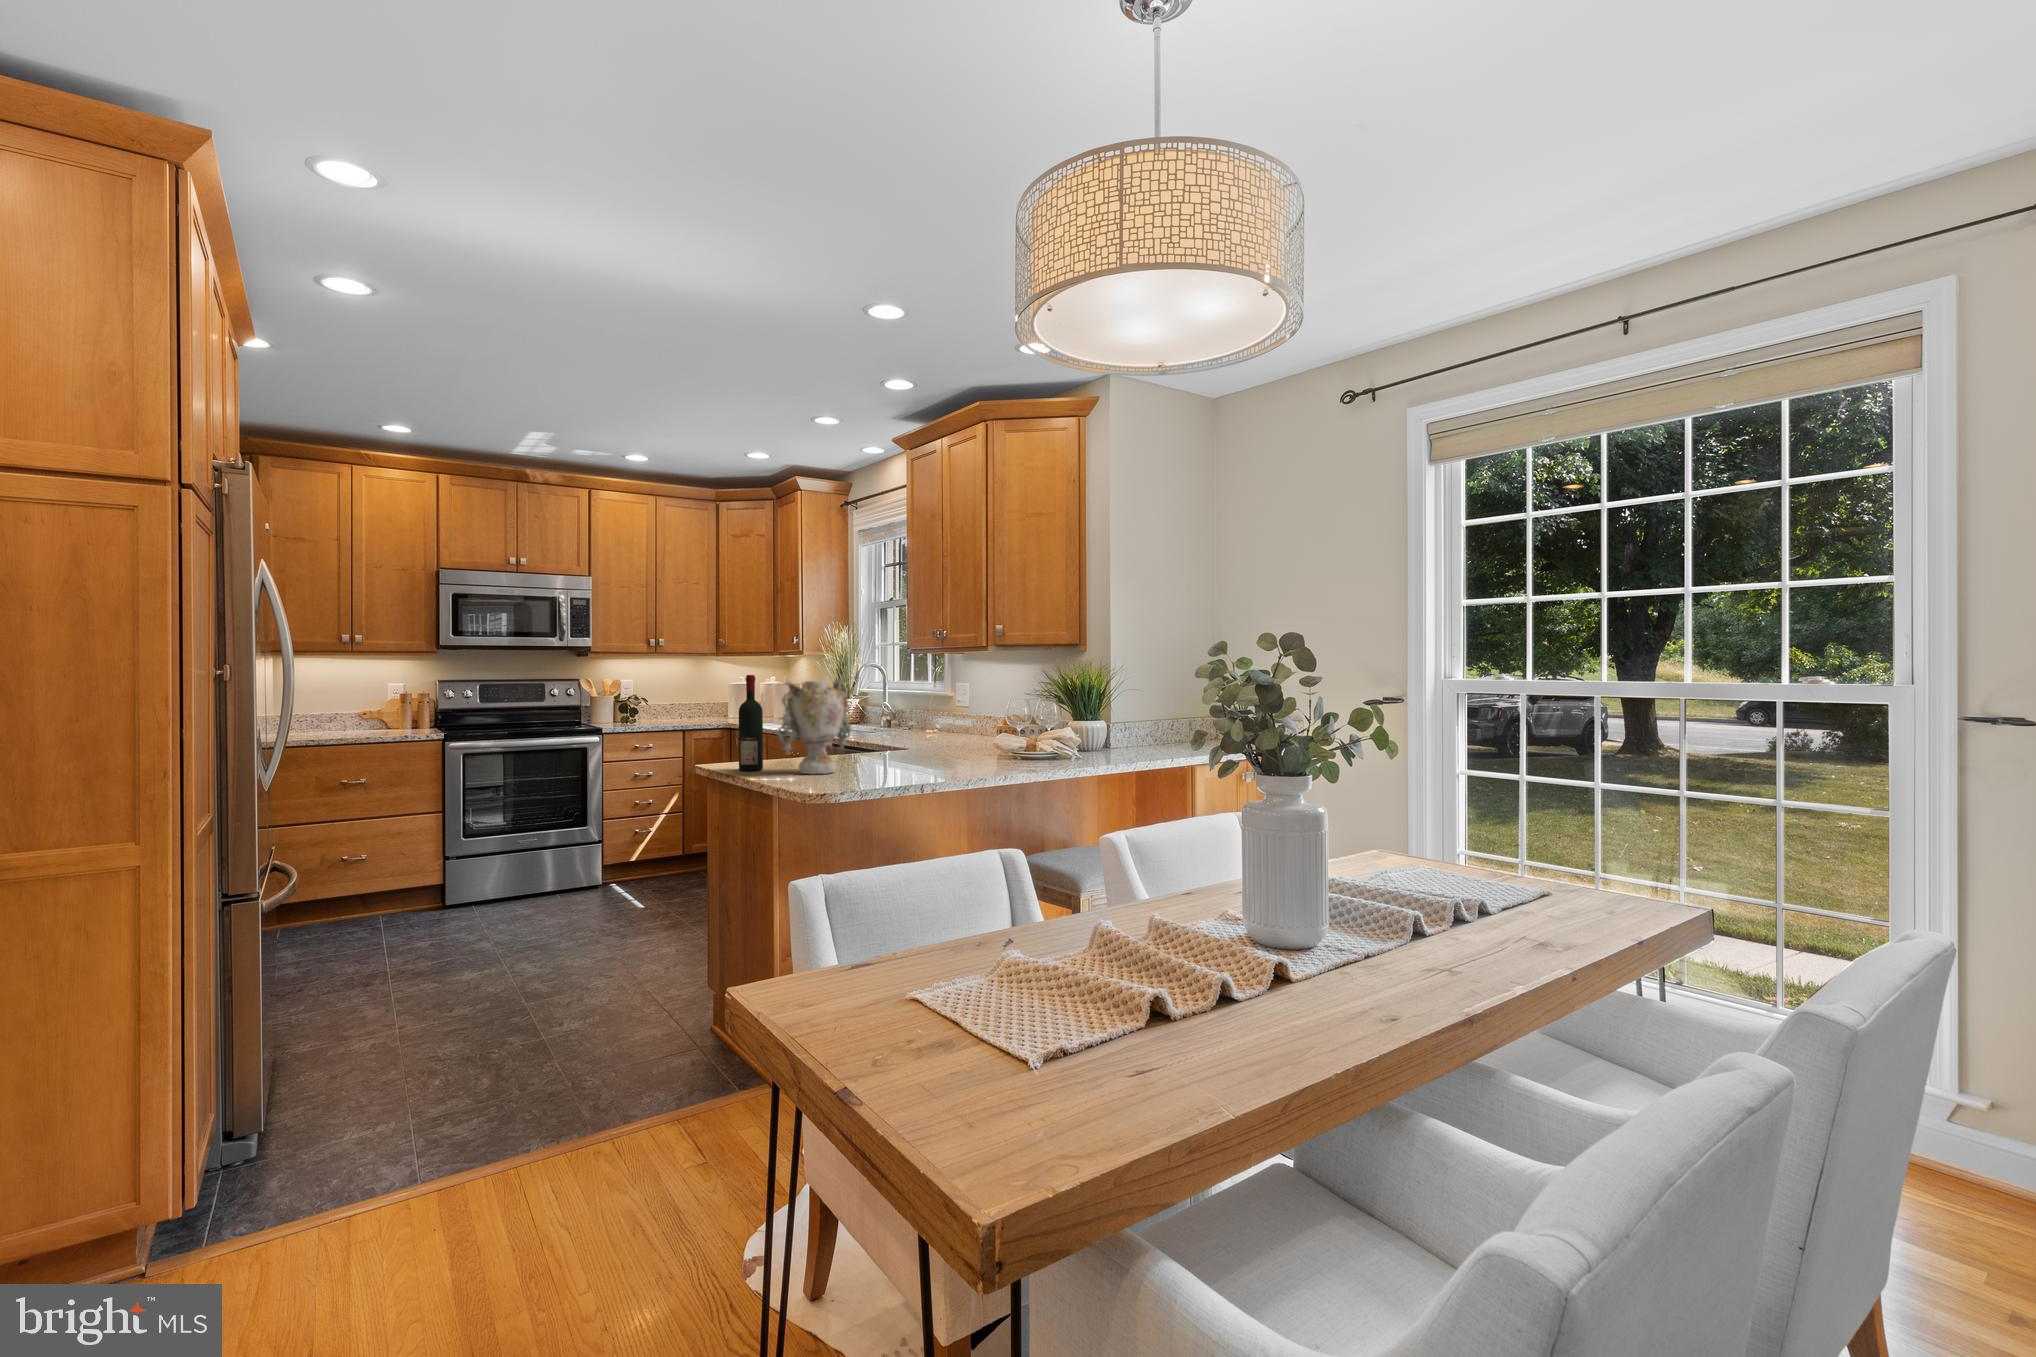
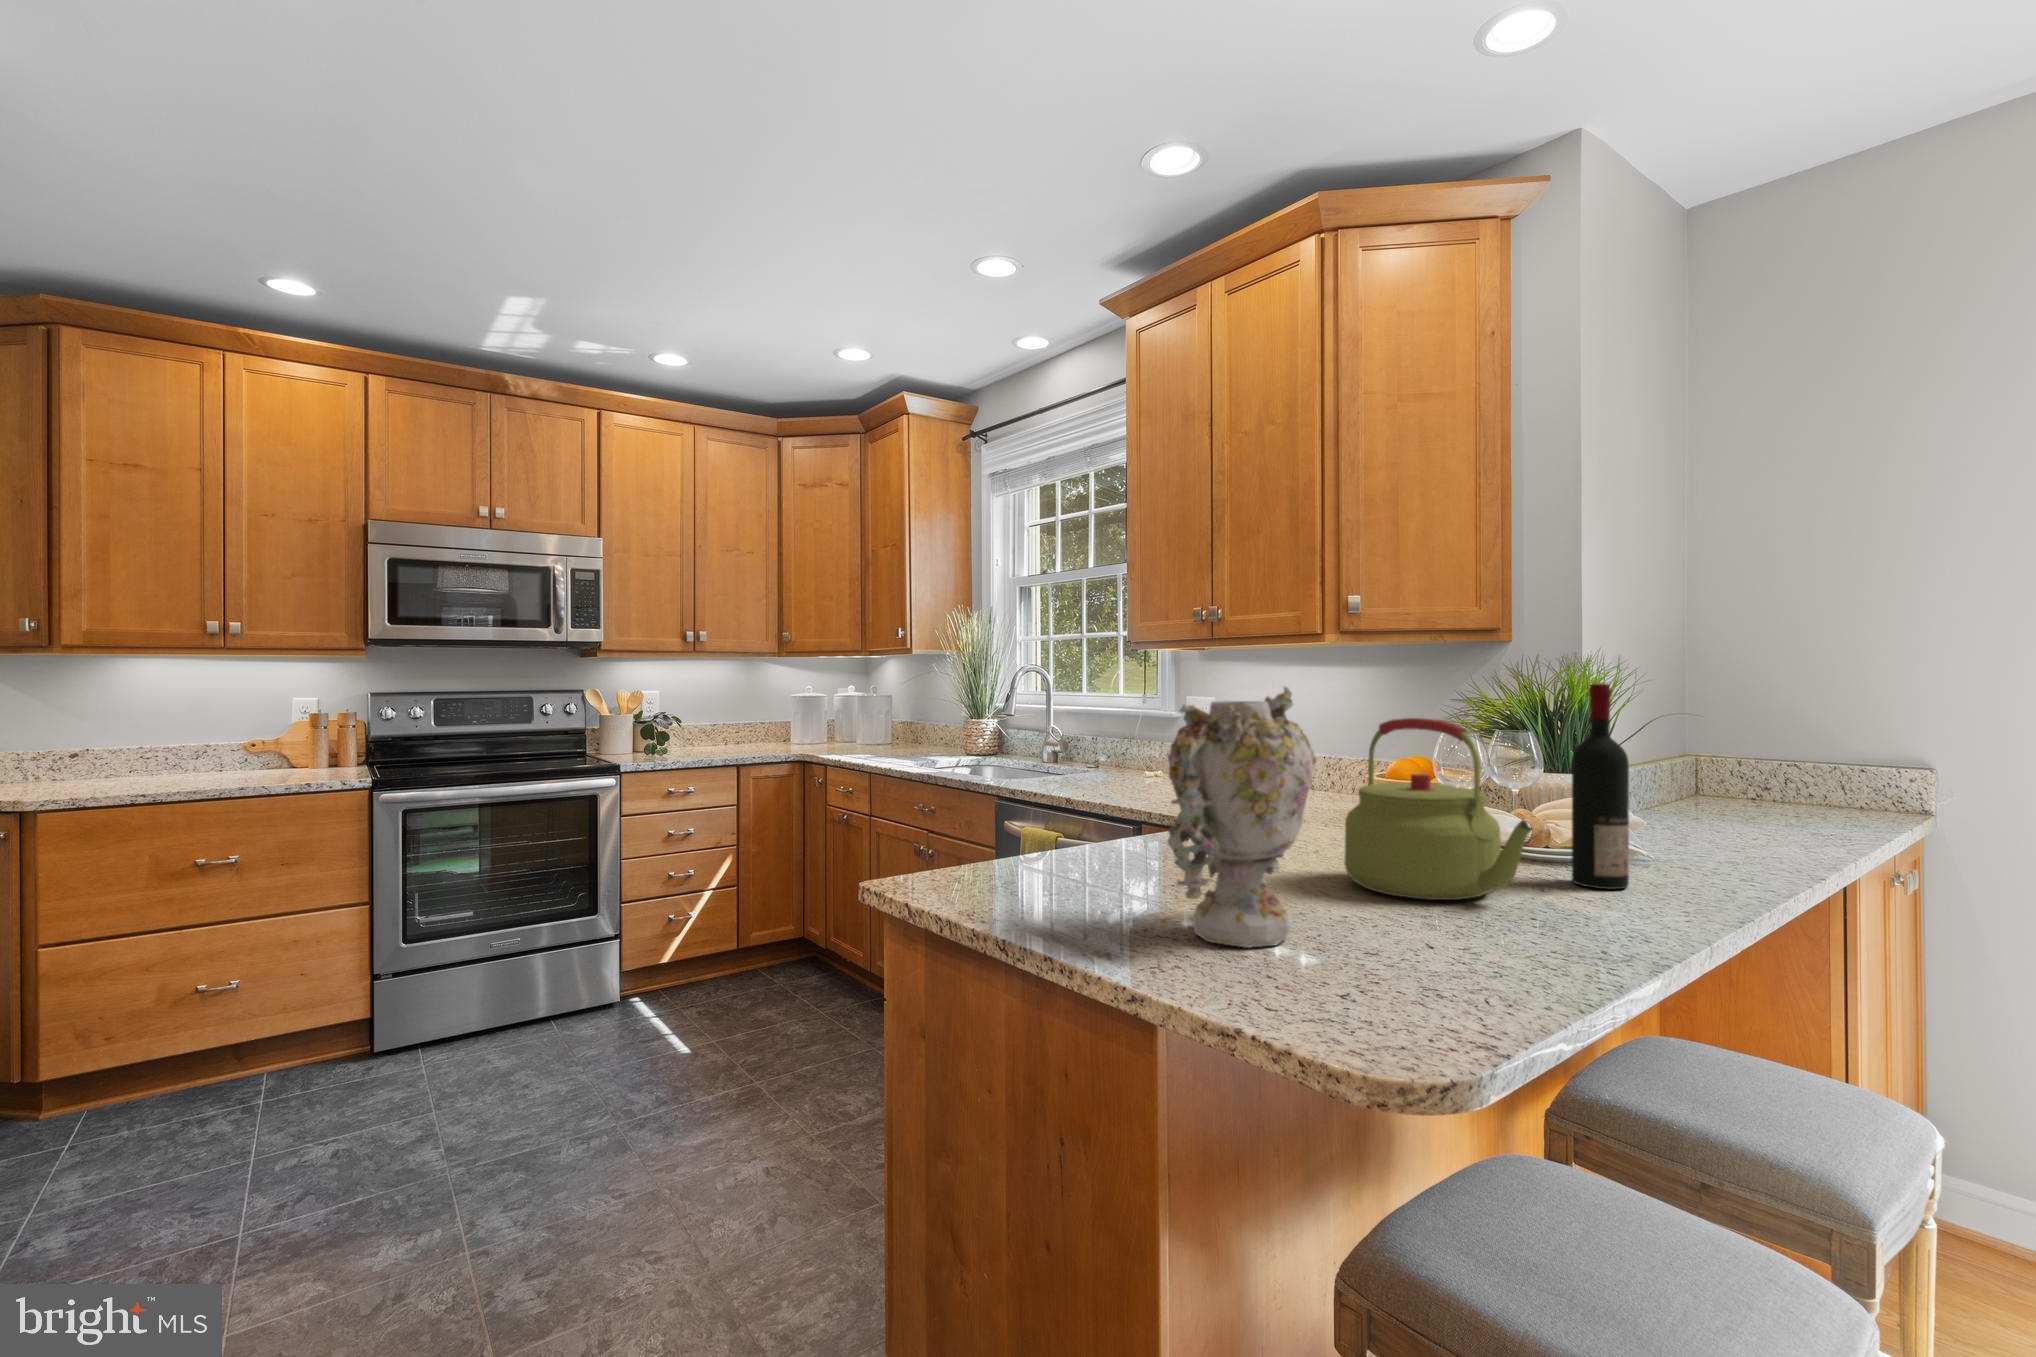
wine bottle: present [739,675,763,771] -> present [1572,684,1629,889]
kettle: none [899,690,963,767] -> present [1344,718,1532,900]

